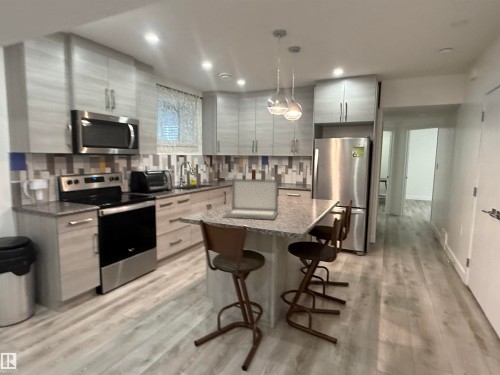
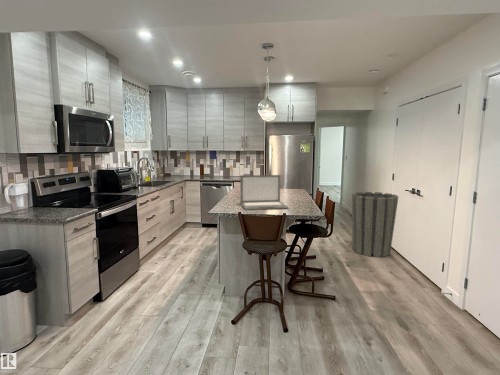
trash can: none [407,208,476,299] -> present [352,192,398,257]

